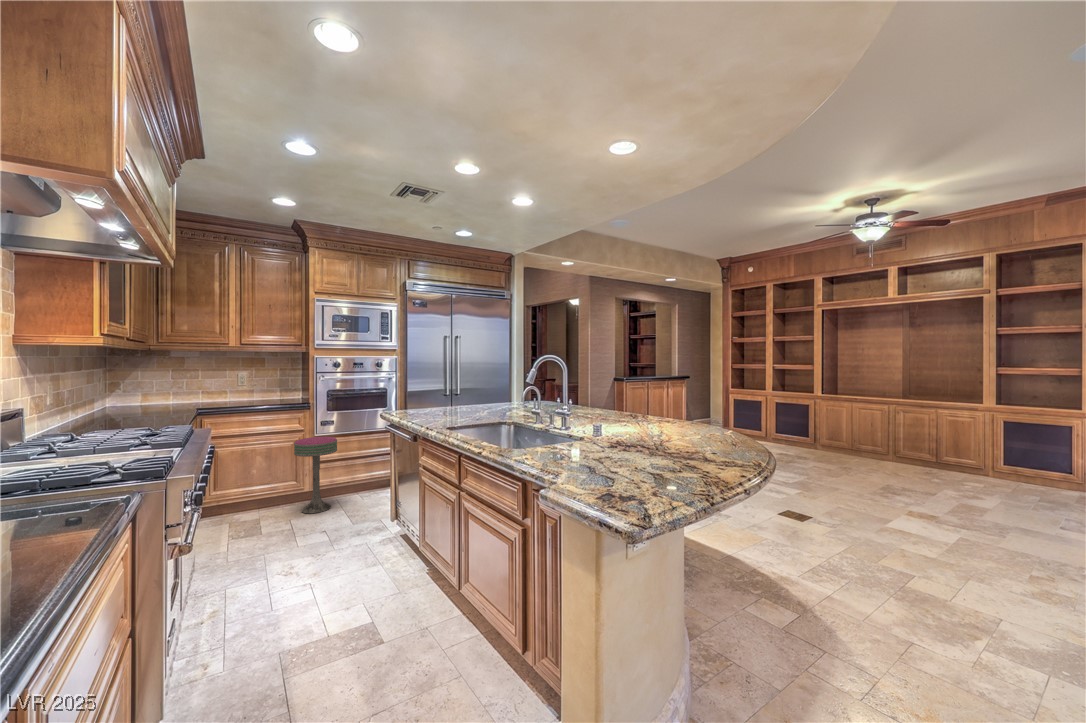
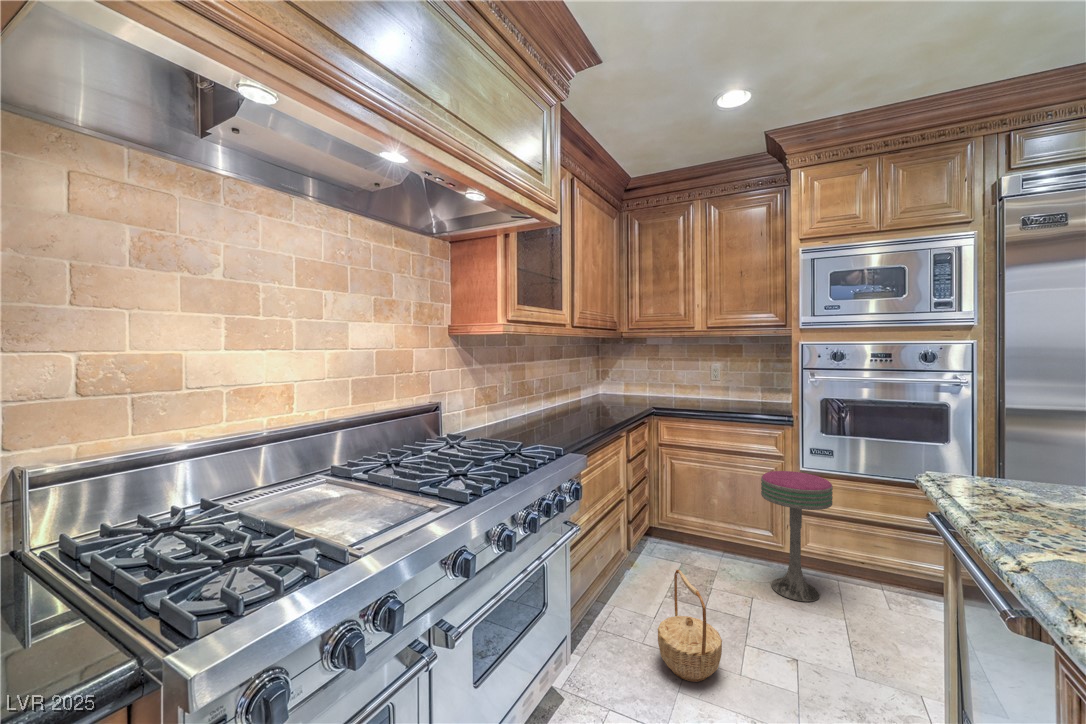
basket: none [248,504,293,566] -> present [658,570,722,682]

